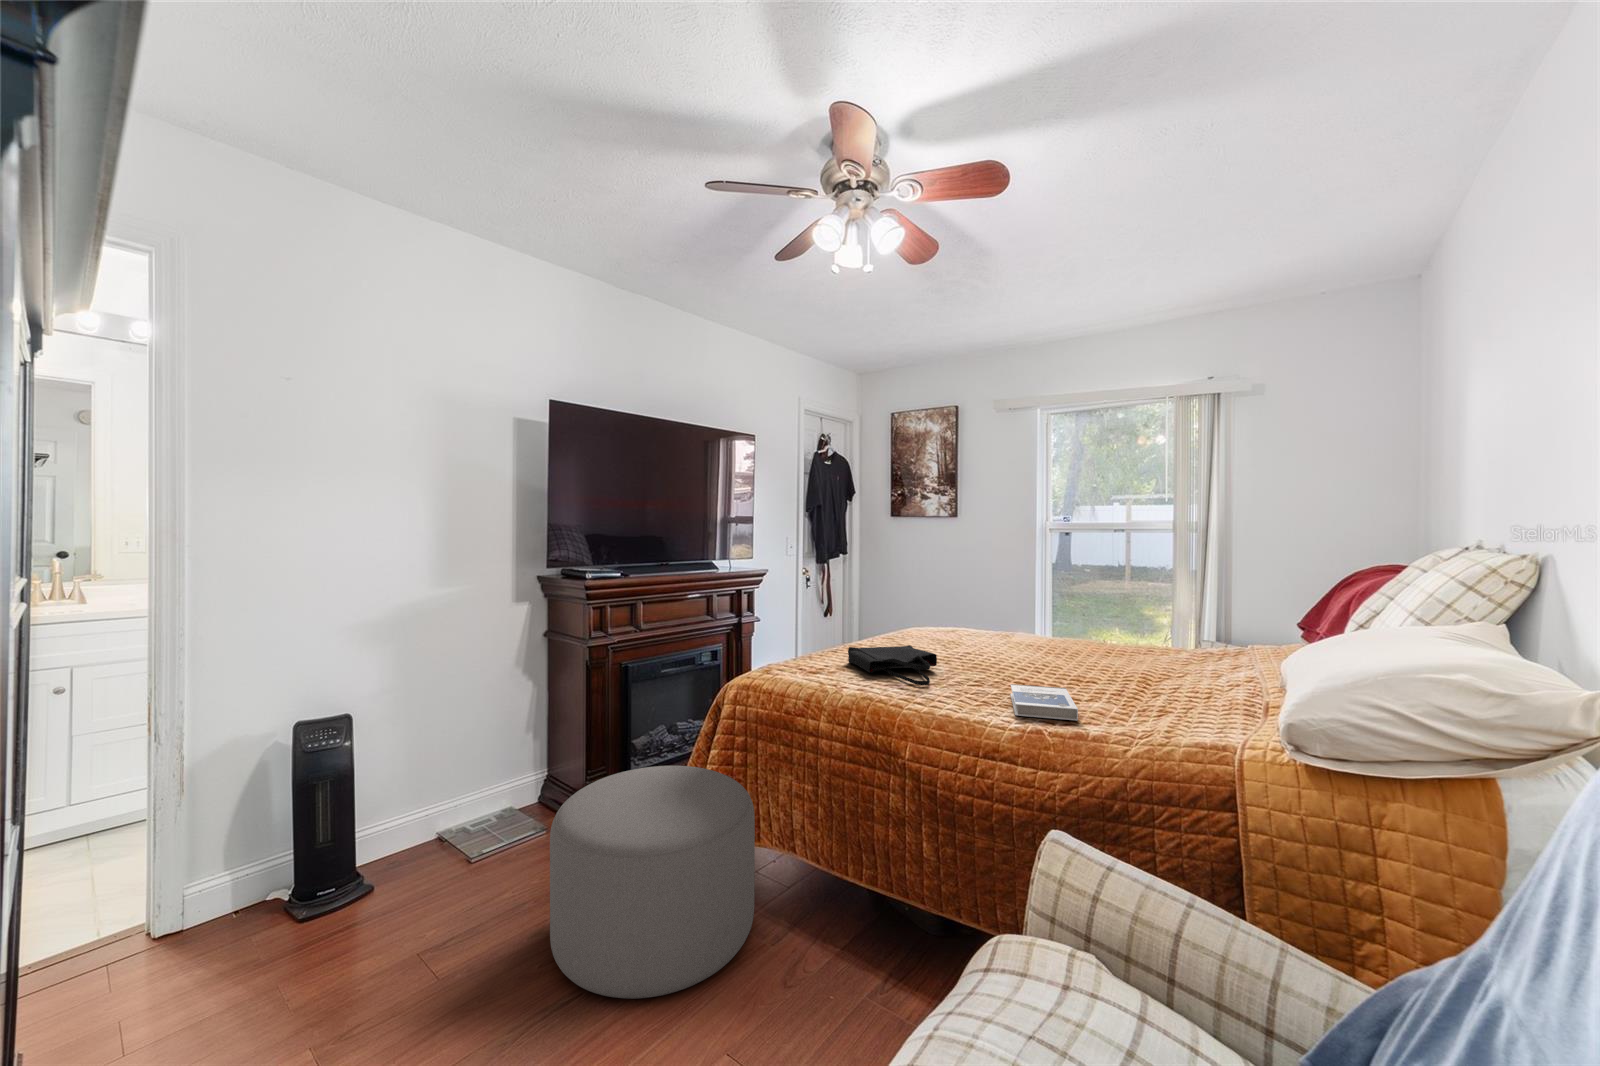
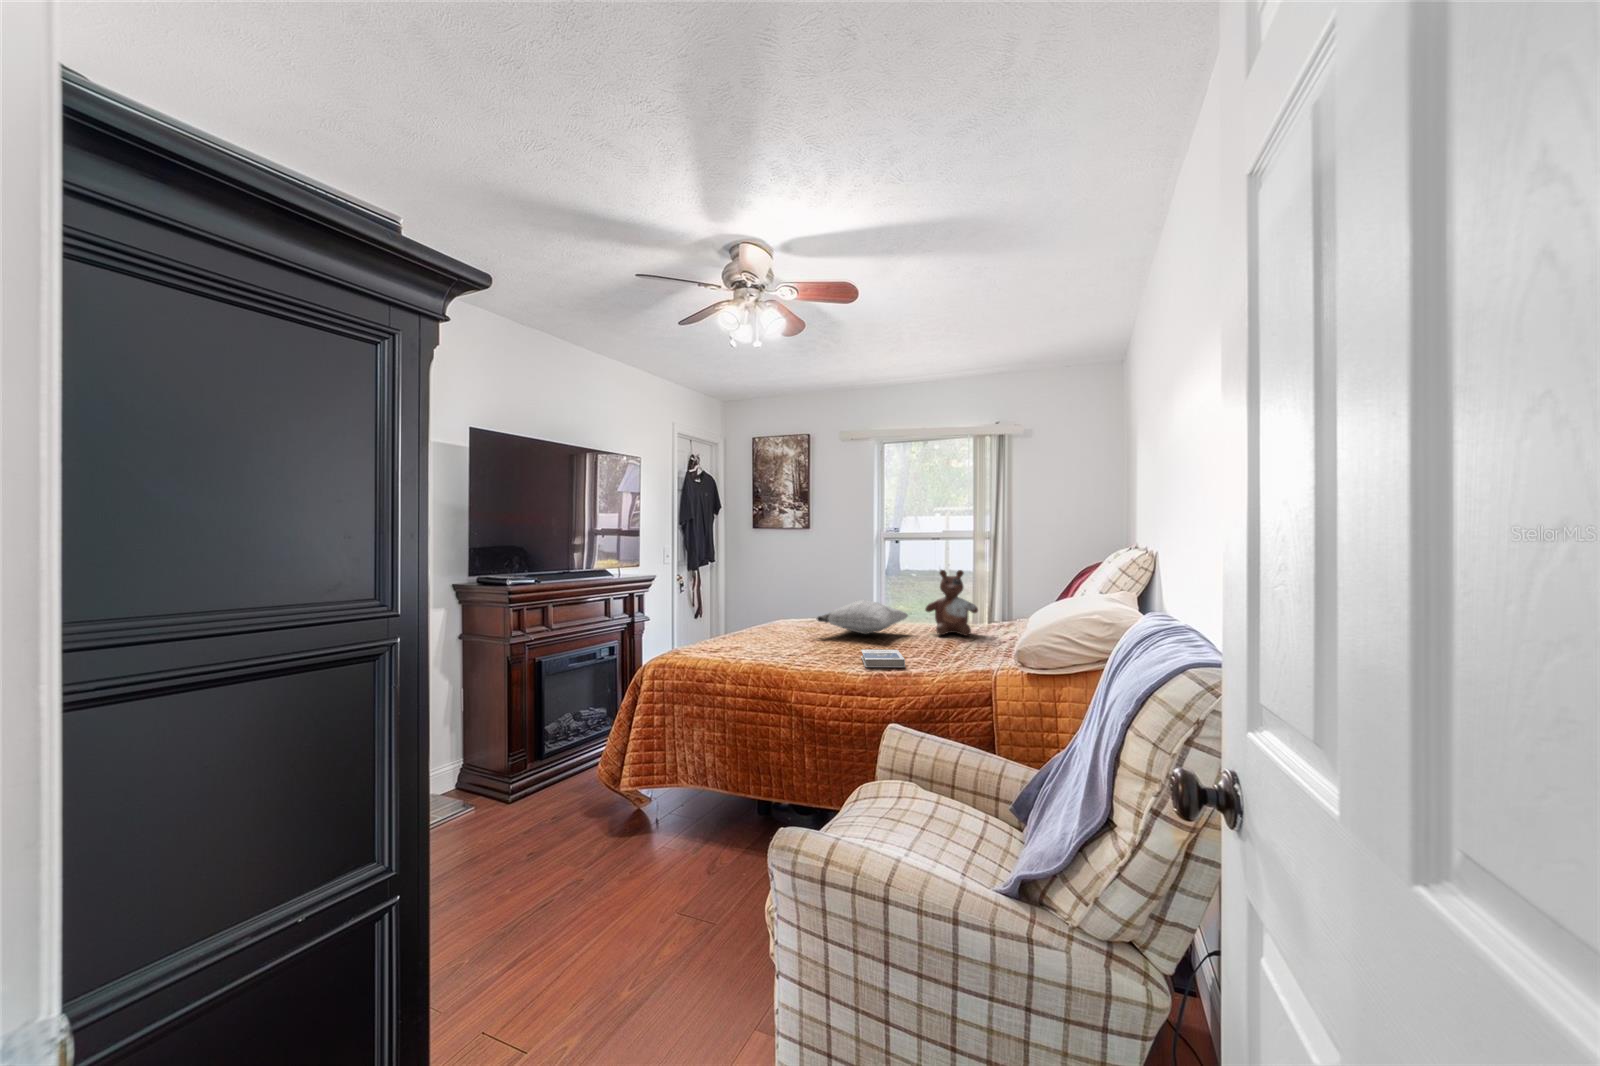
stuffed bear: none [1106,573,1188,667] -> present [925,570,978,636]
pillow: none [952,610,1083,656] -> present [817,600,908,634]
tote bag: present [848,645,937,685] -> none [739,630,807,655]
ottoman: present [550,766,755,999] -> none [517,732,679,894]

